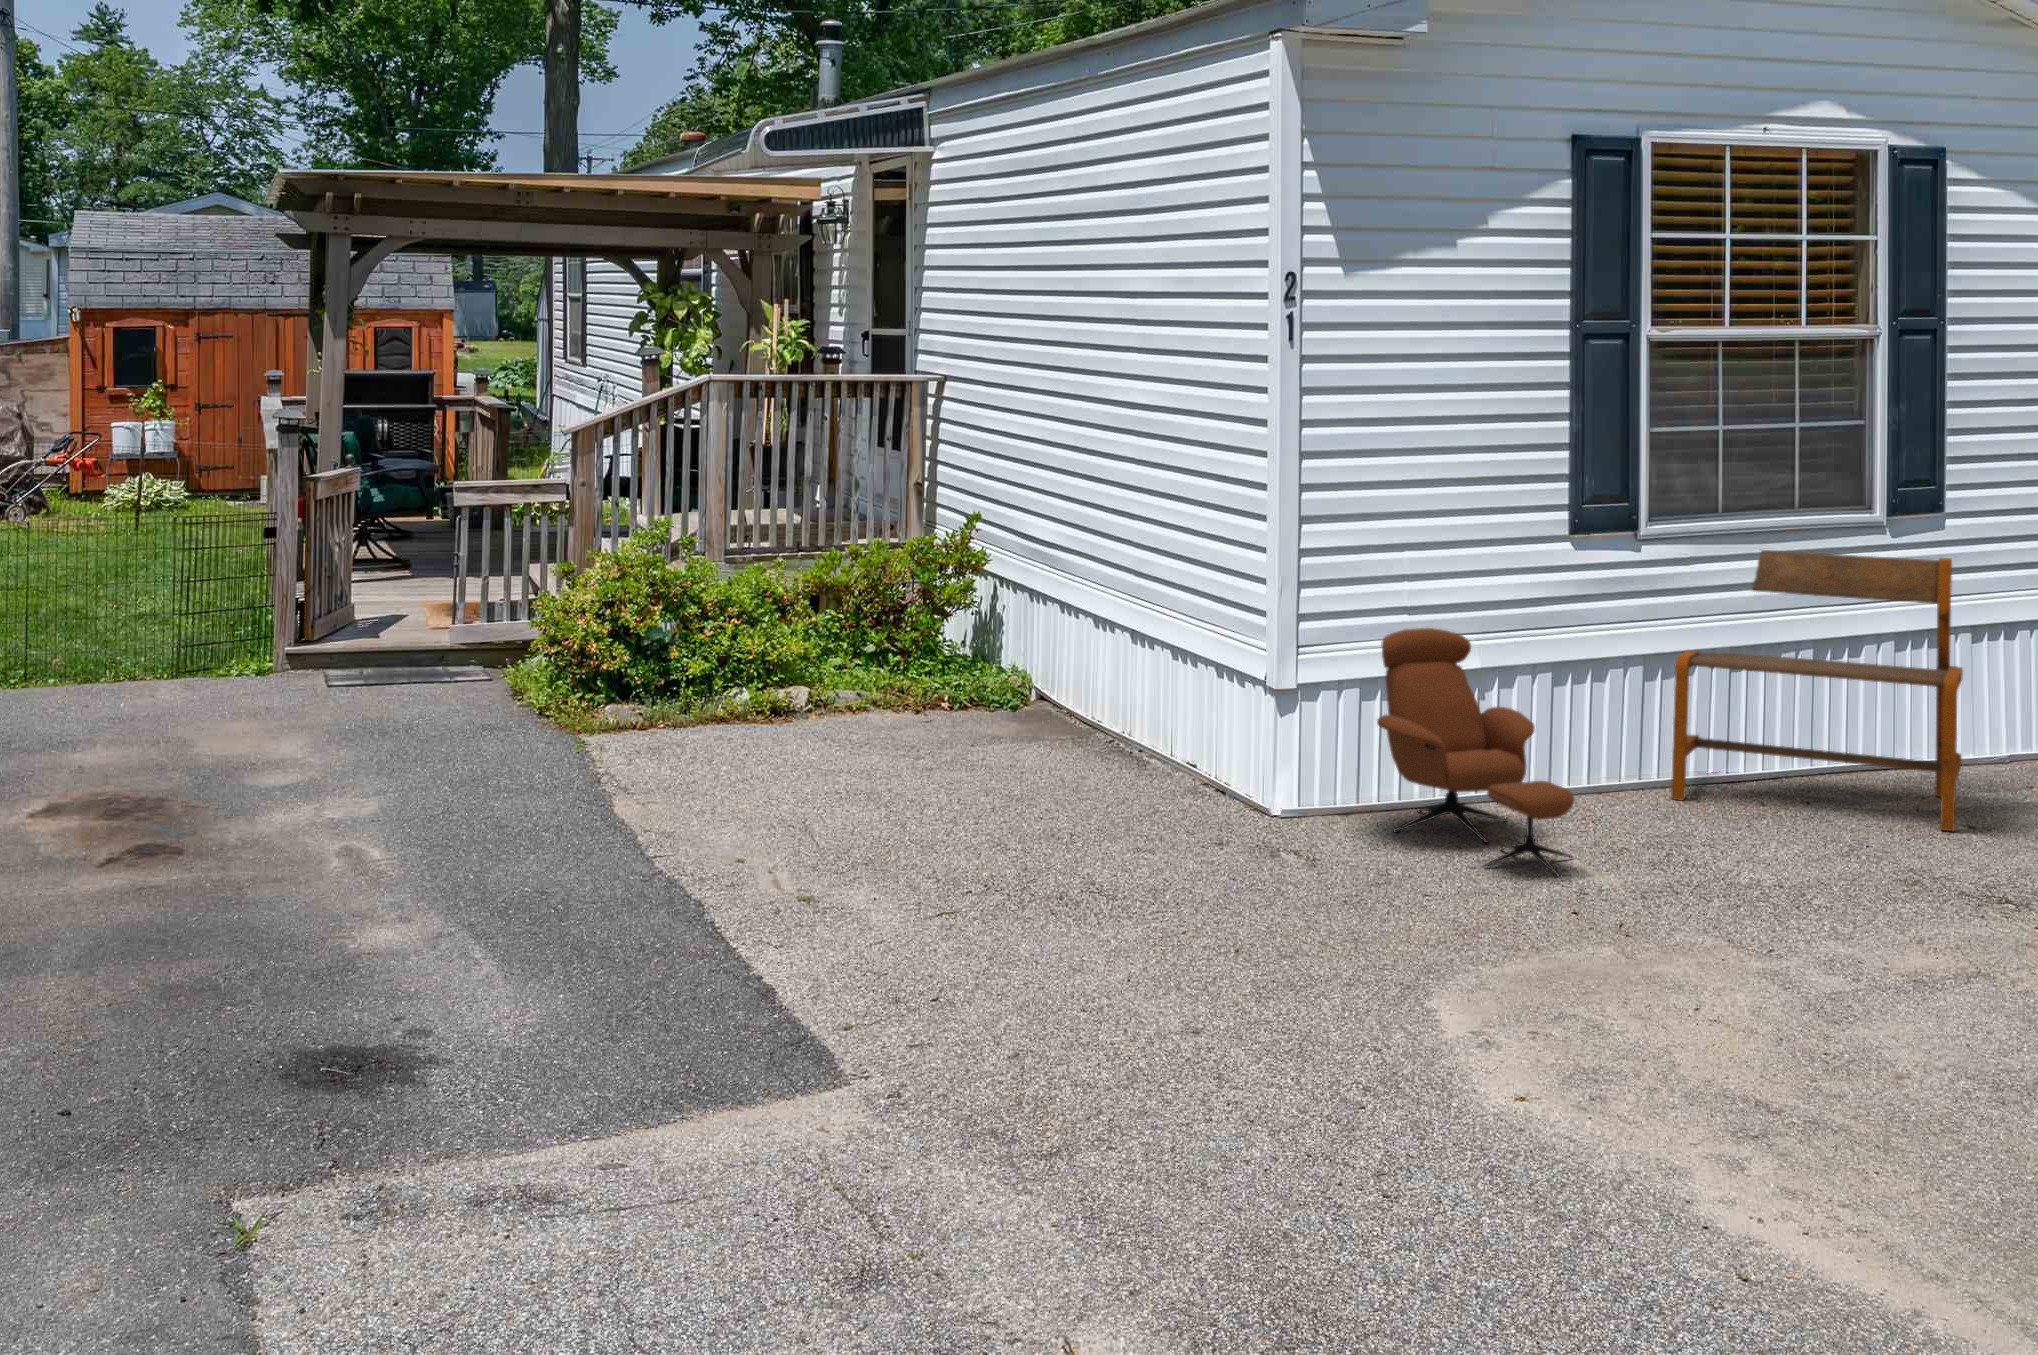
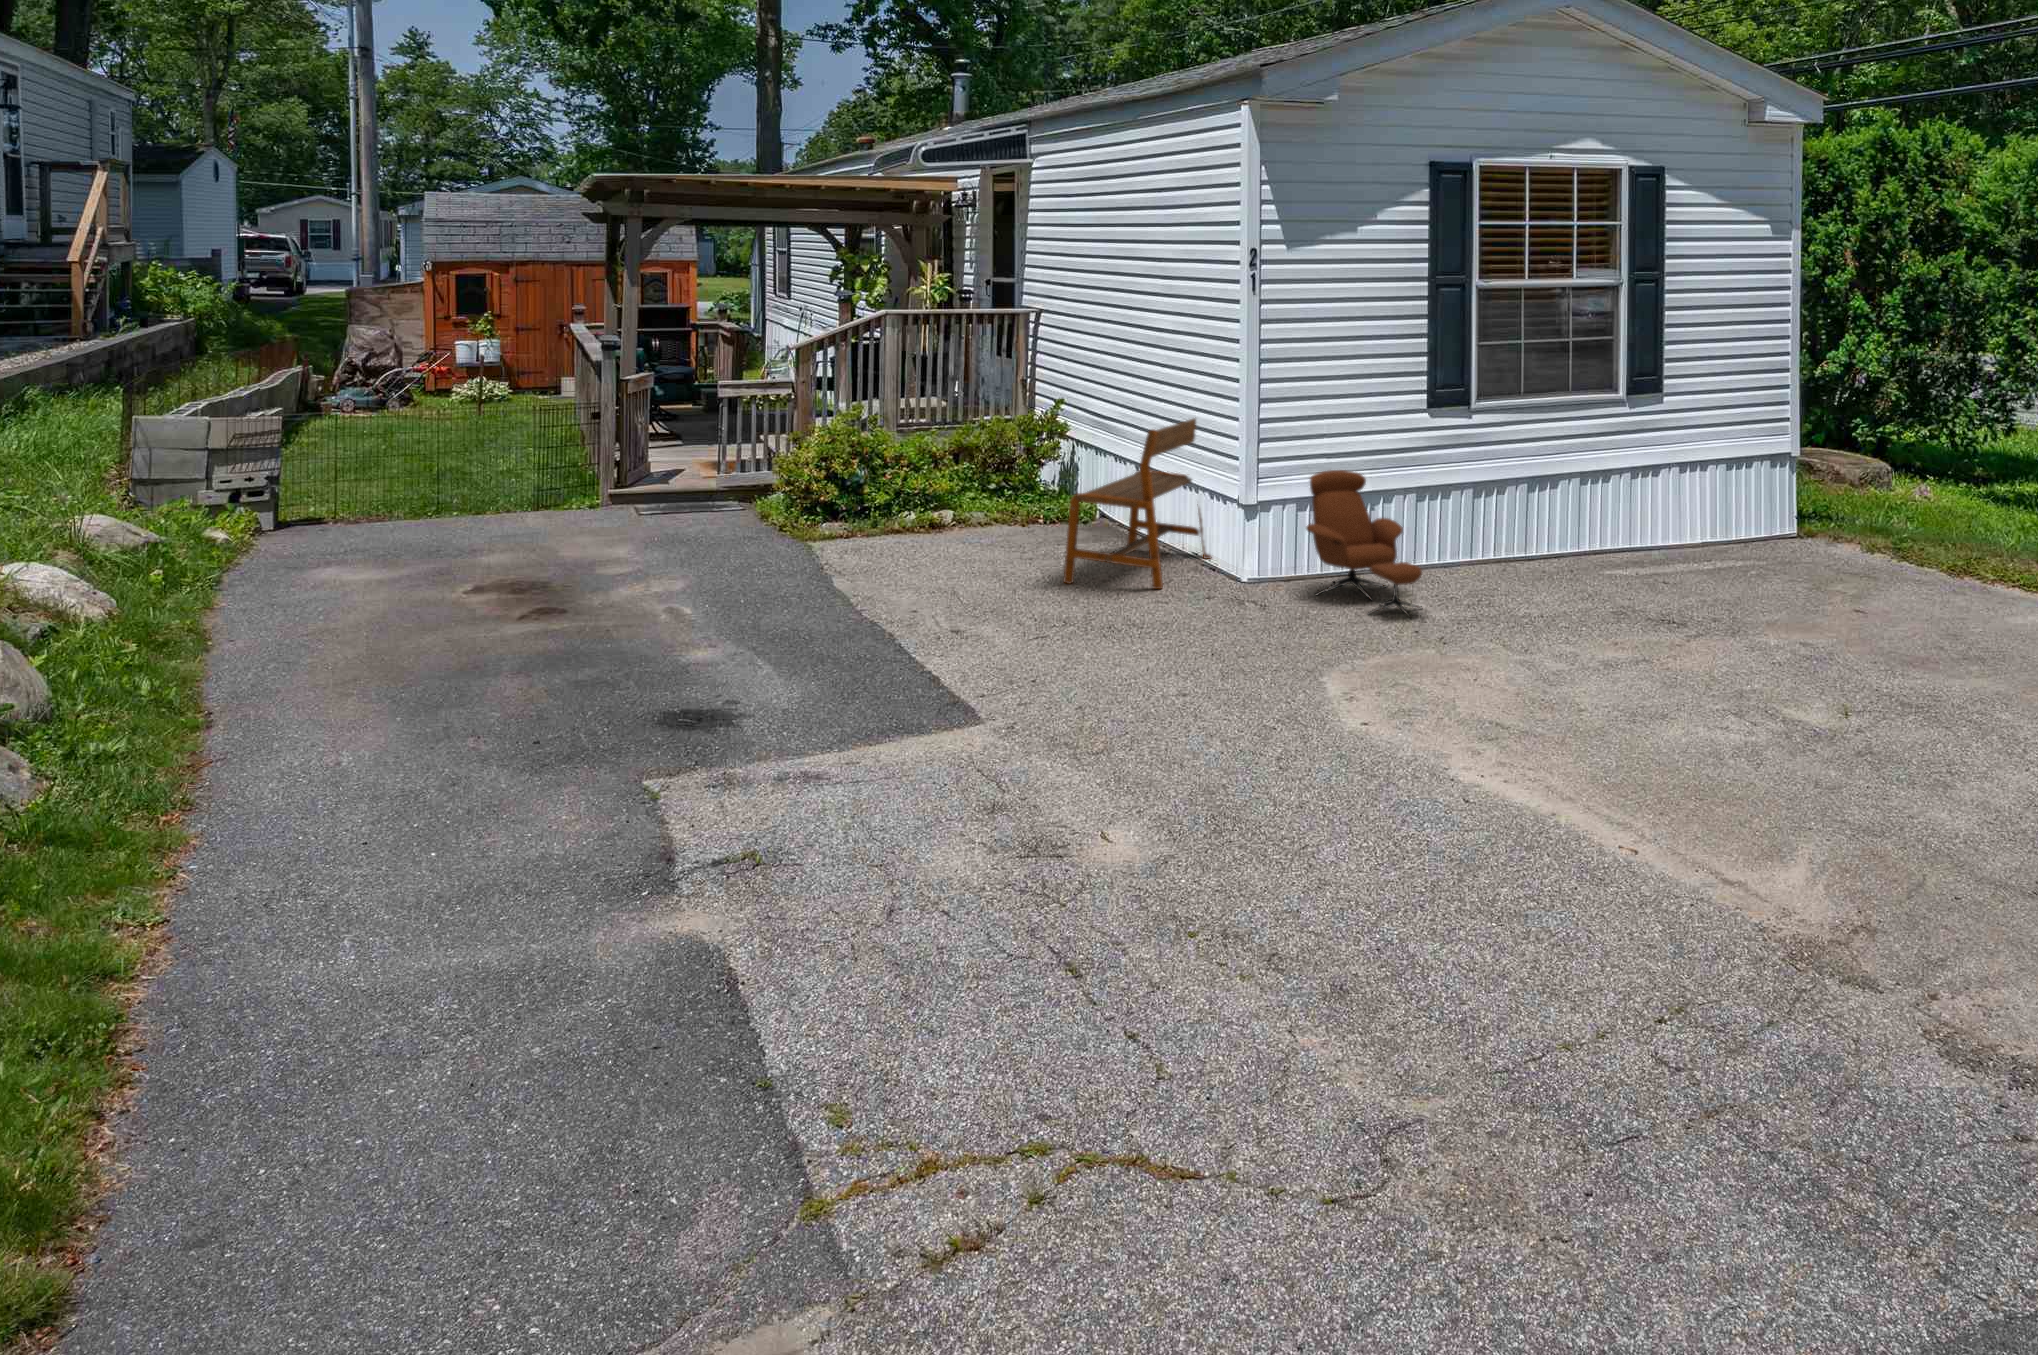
bench: present [1671,550,1963,831] -> present [1064,418,1211,589]

